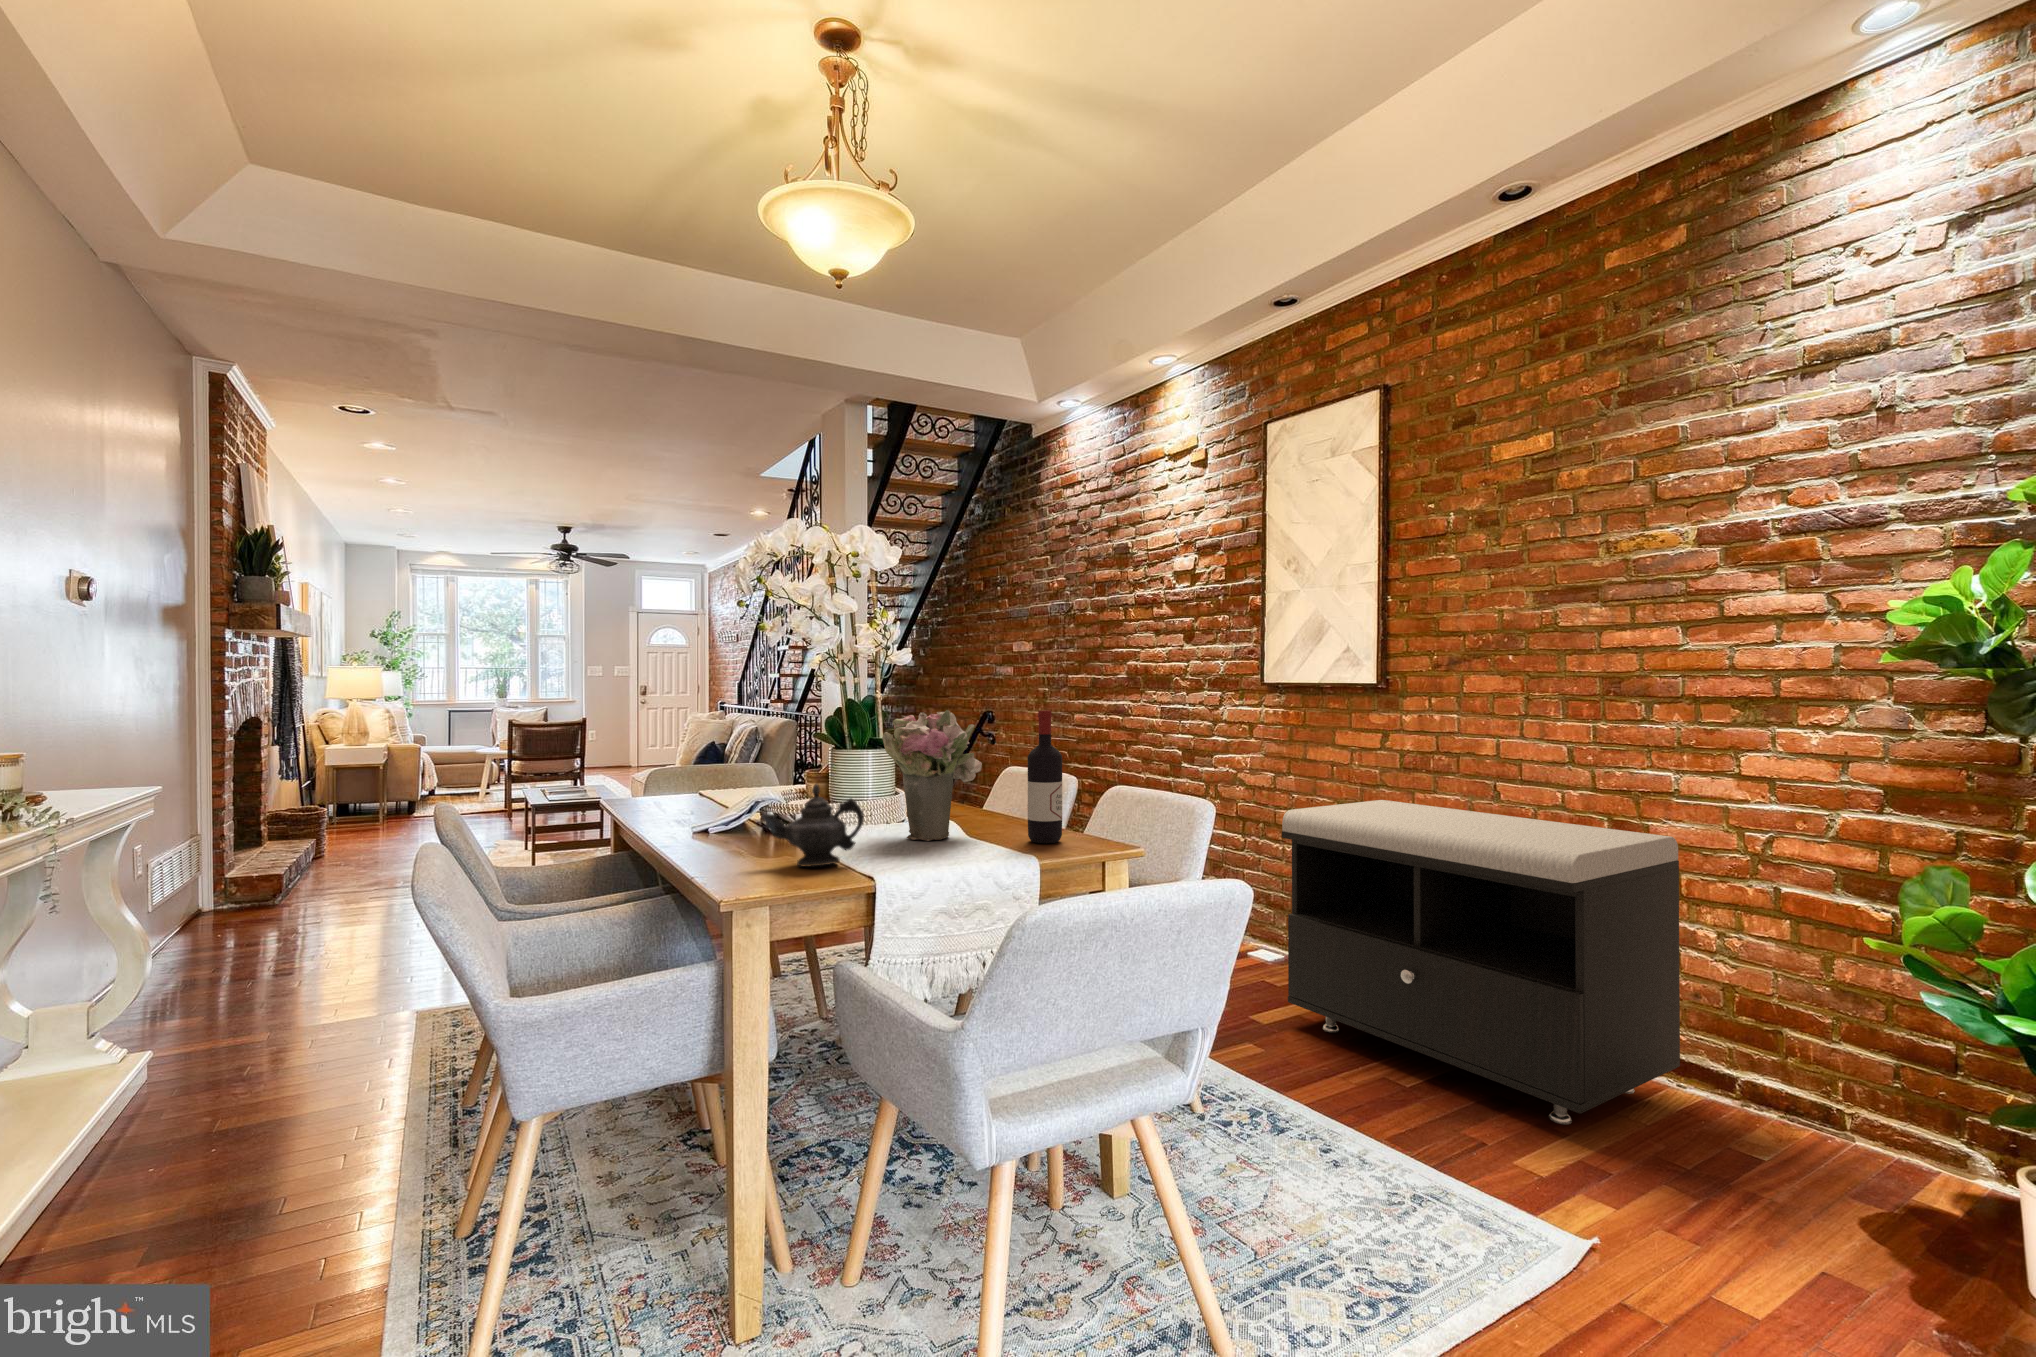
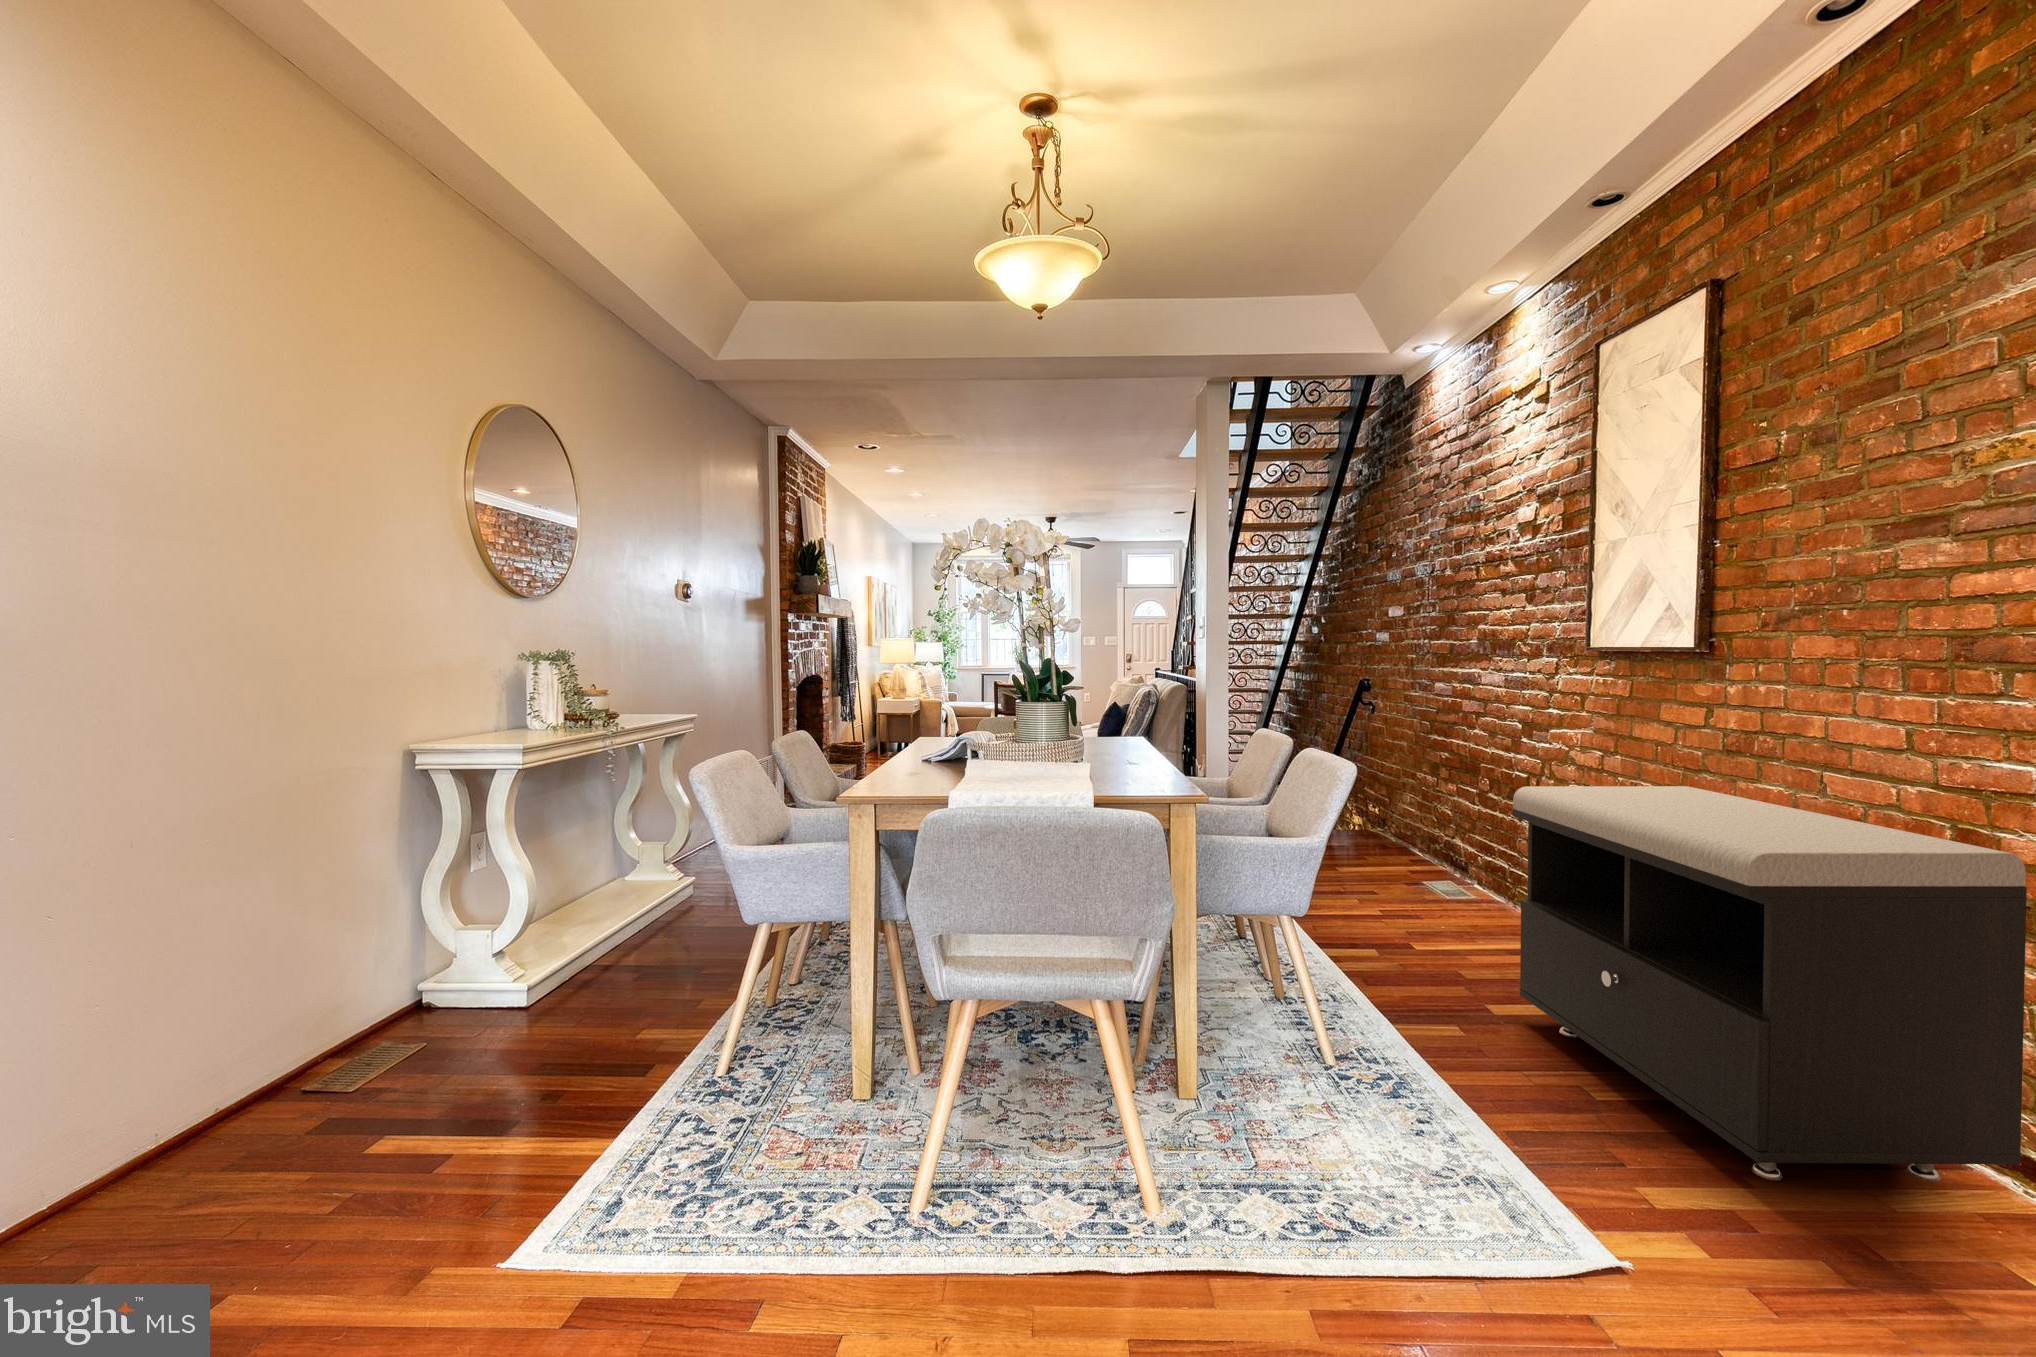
flower bouquet: present [882,710,982,841] -> none [1019,670,1110,777]
wine bottle: present [1028,711,1062,843] -> none [1130,672,1161,786]
teapot: present [762,784,864,866] -> none [907,723,973,784]

